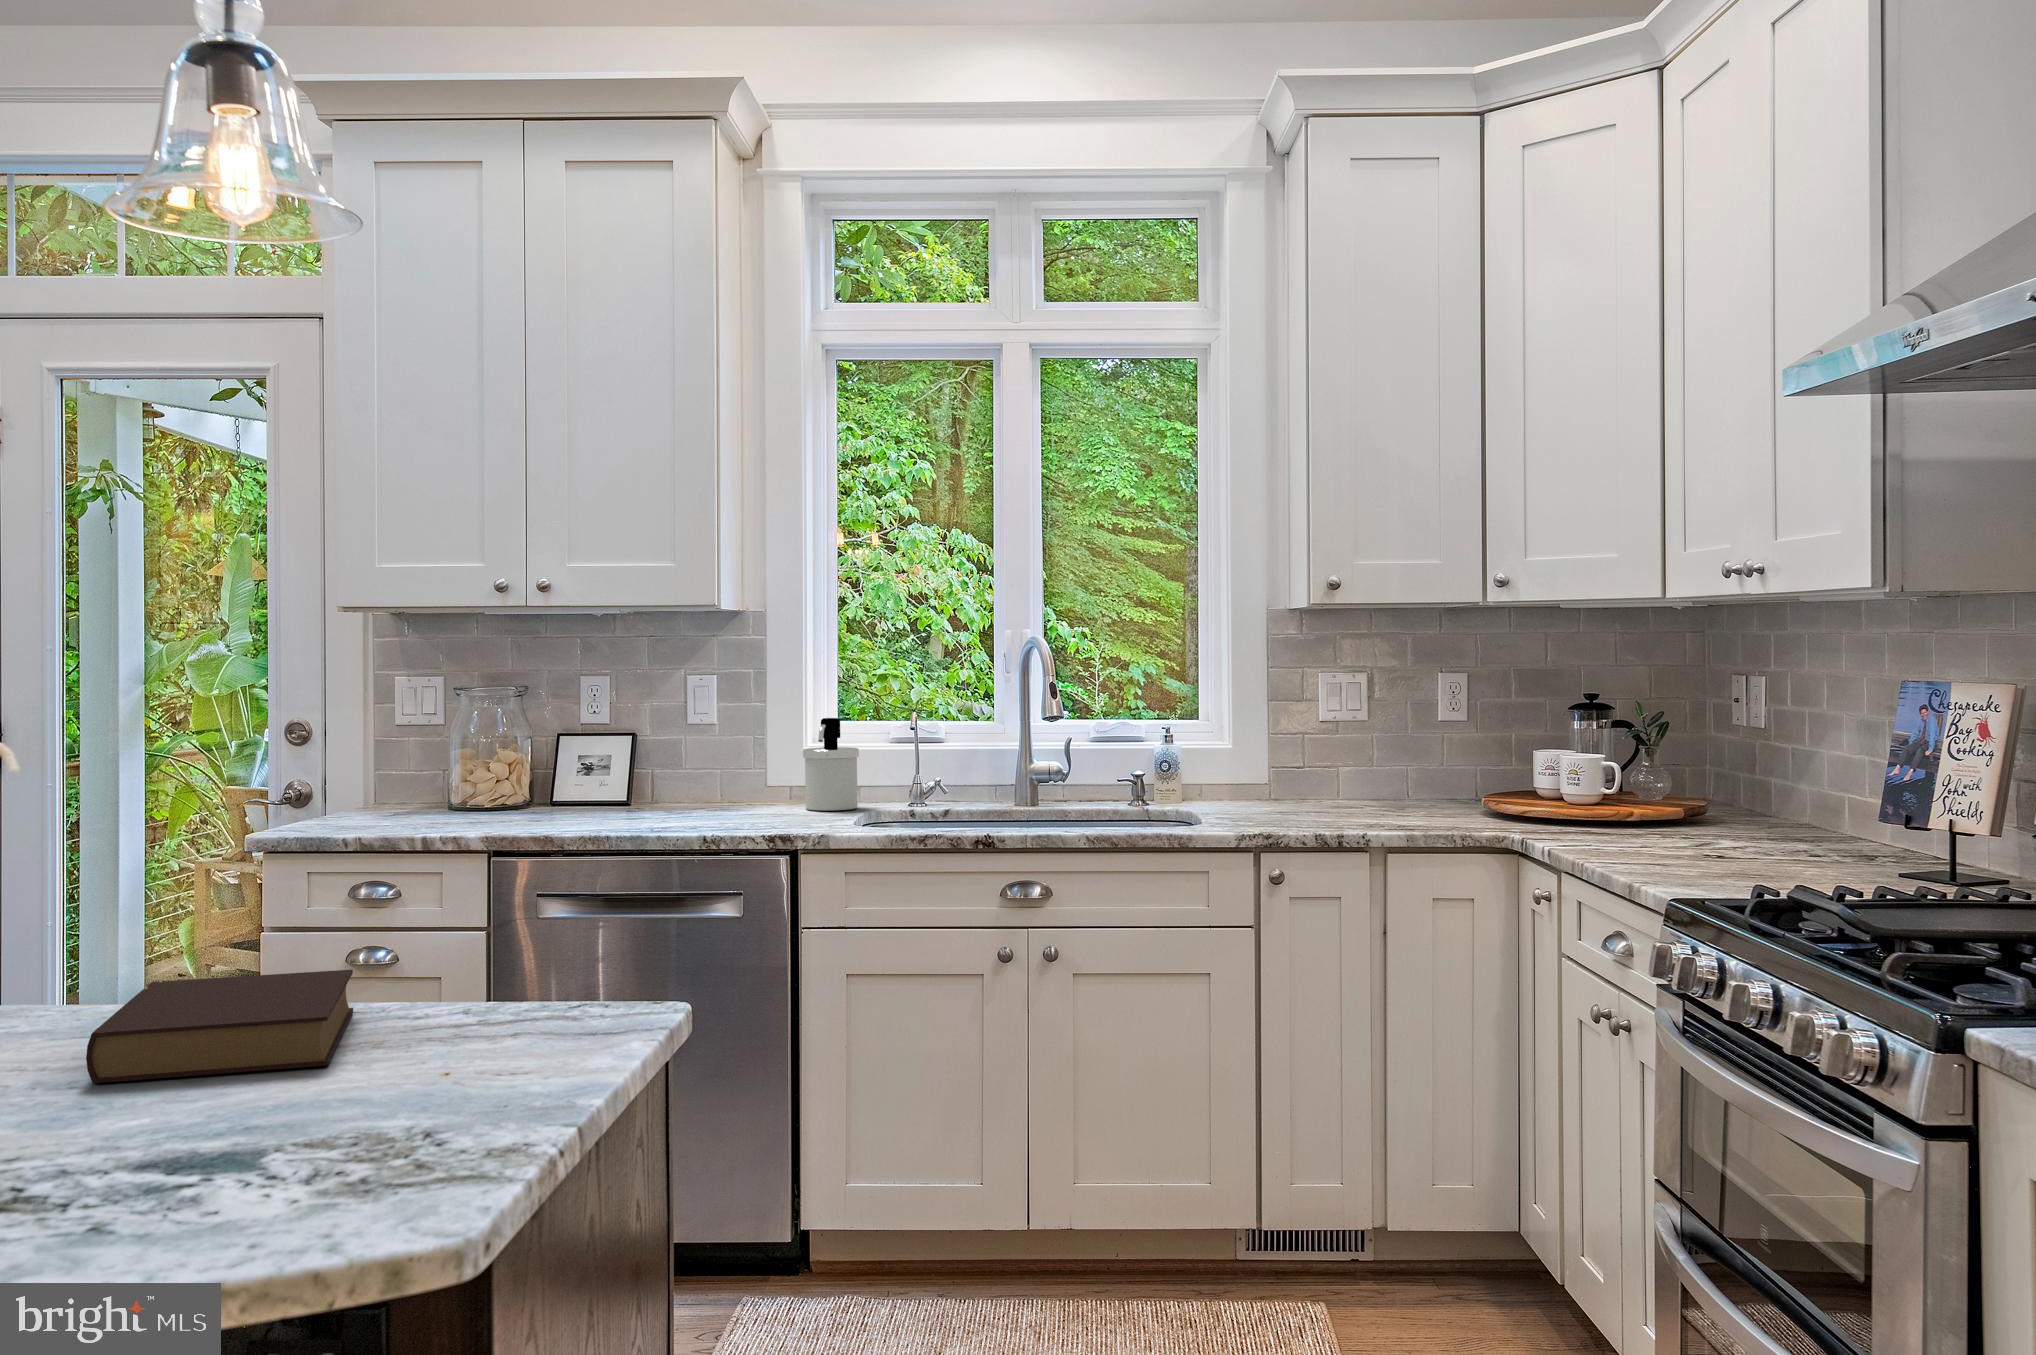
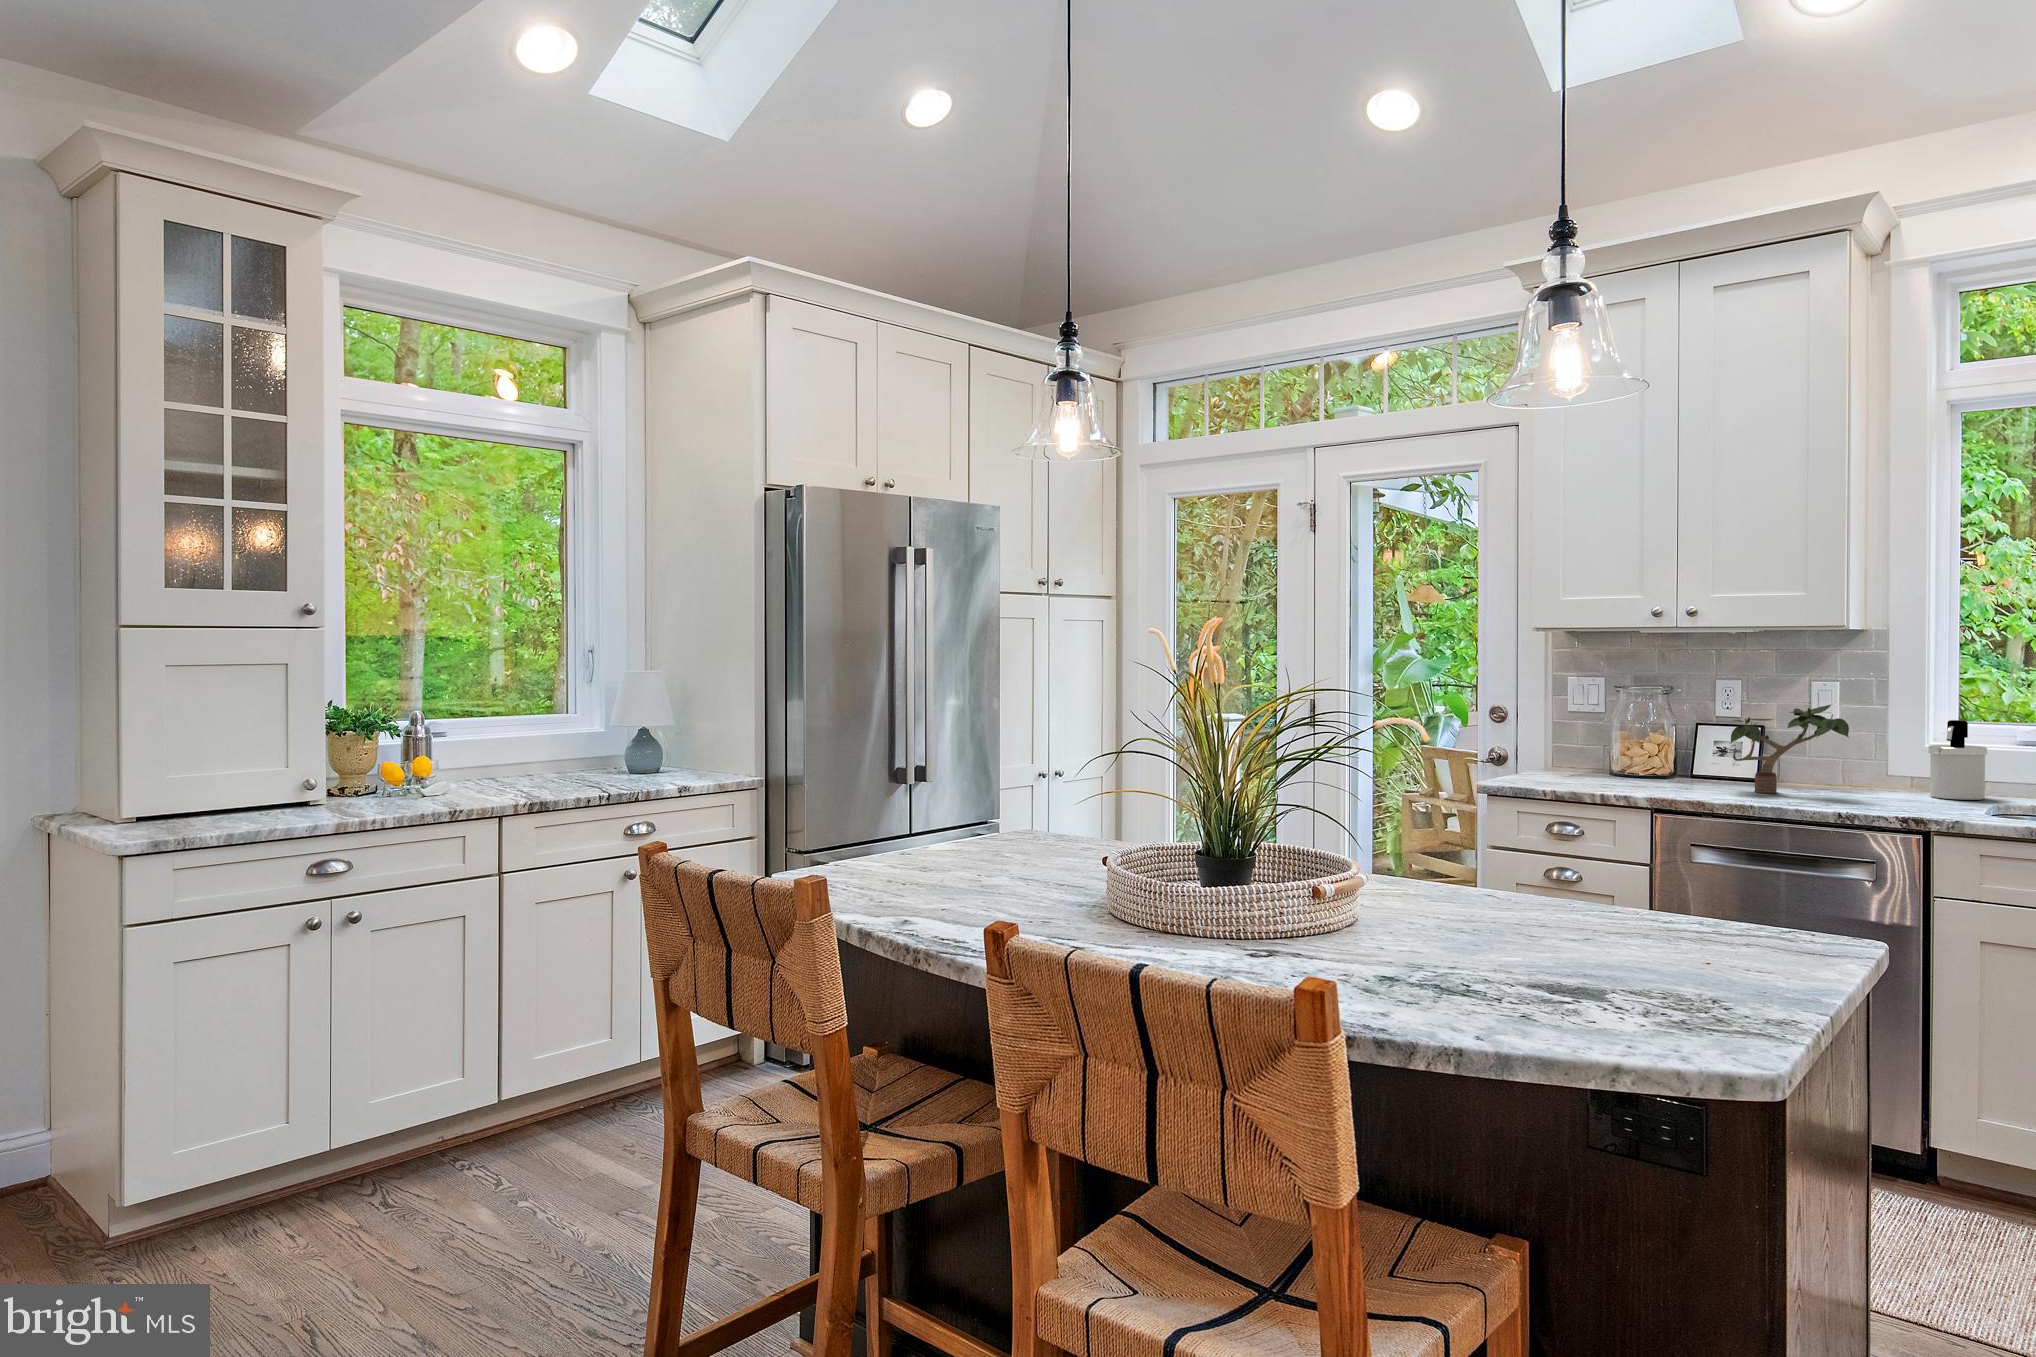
potted plant: none [568,699,740,818] -> present [1730,705,1849,793]
book: present [86,970,353,1083] -> none [1474,879,1618,946]

